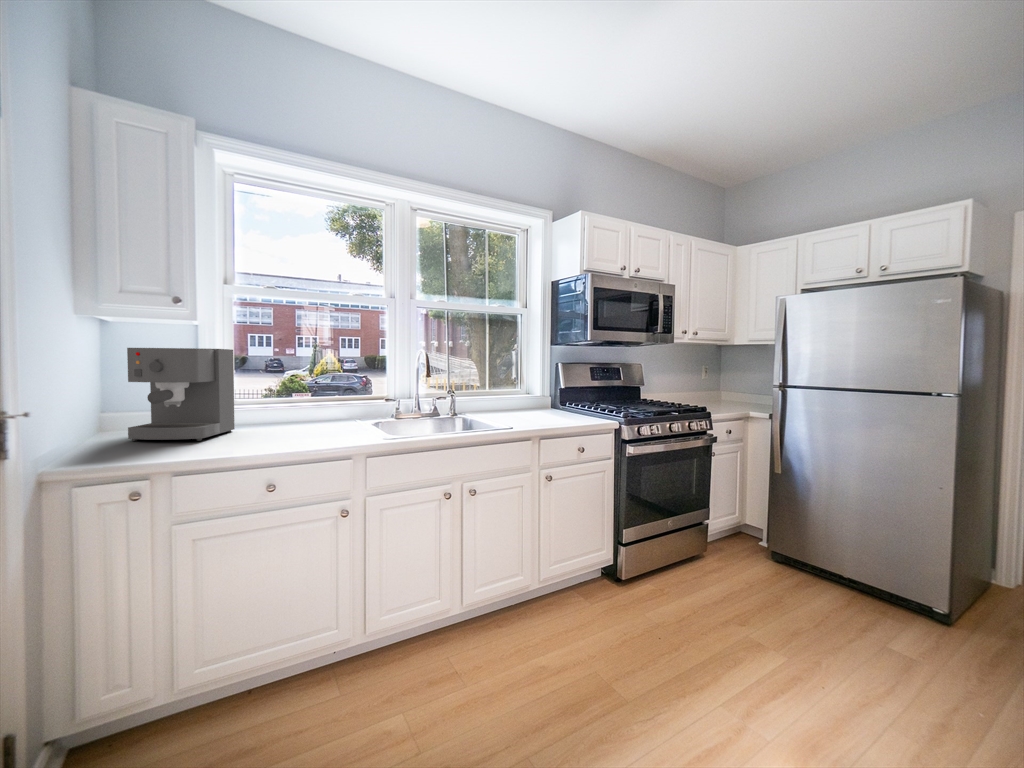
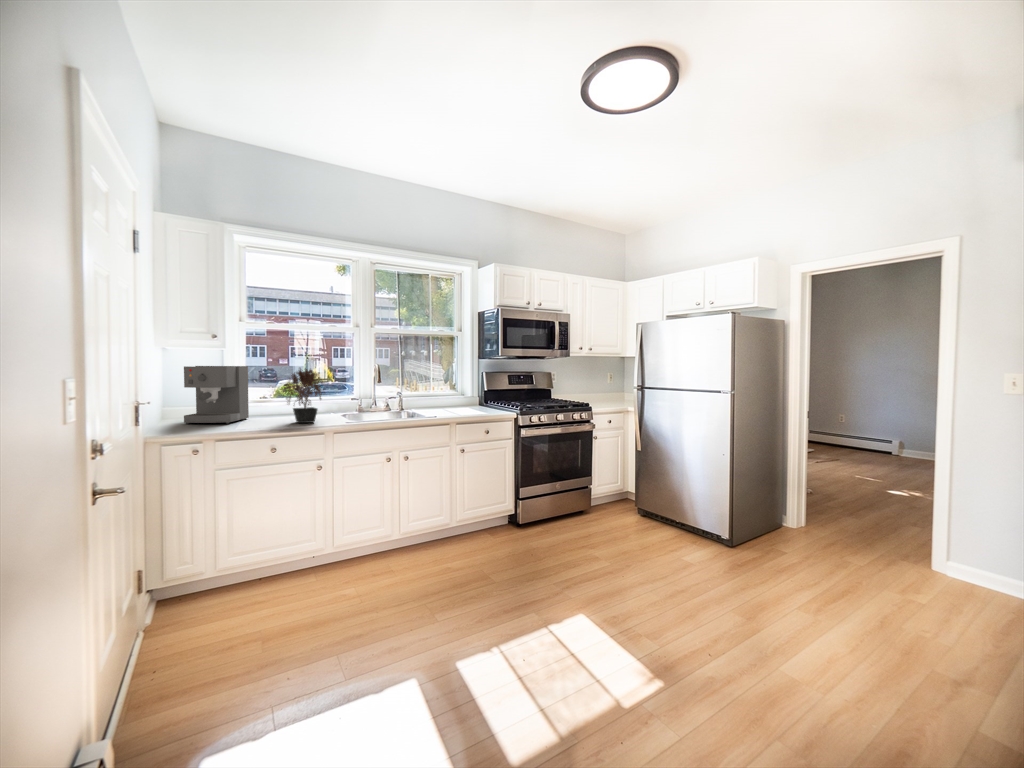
potted plant: none [287,351,357,440] -> present [284,368,323,423]

